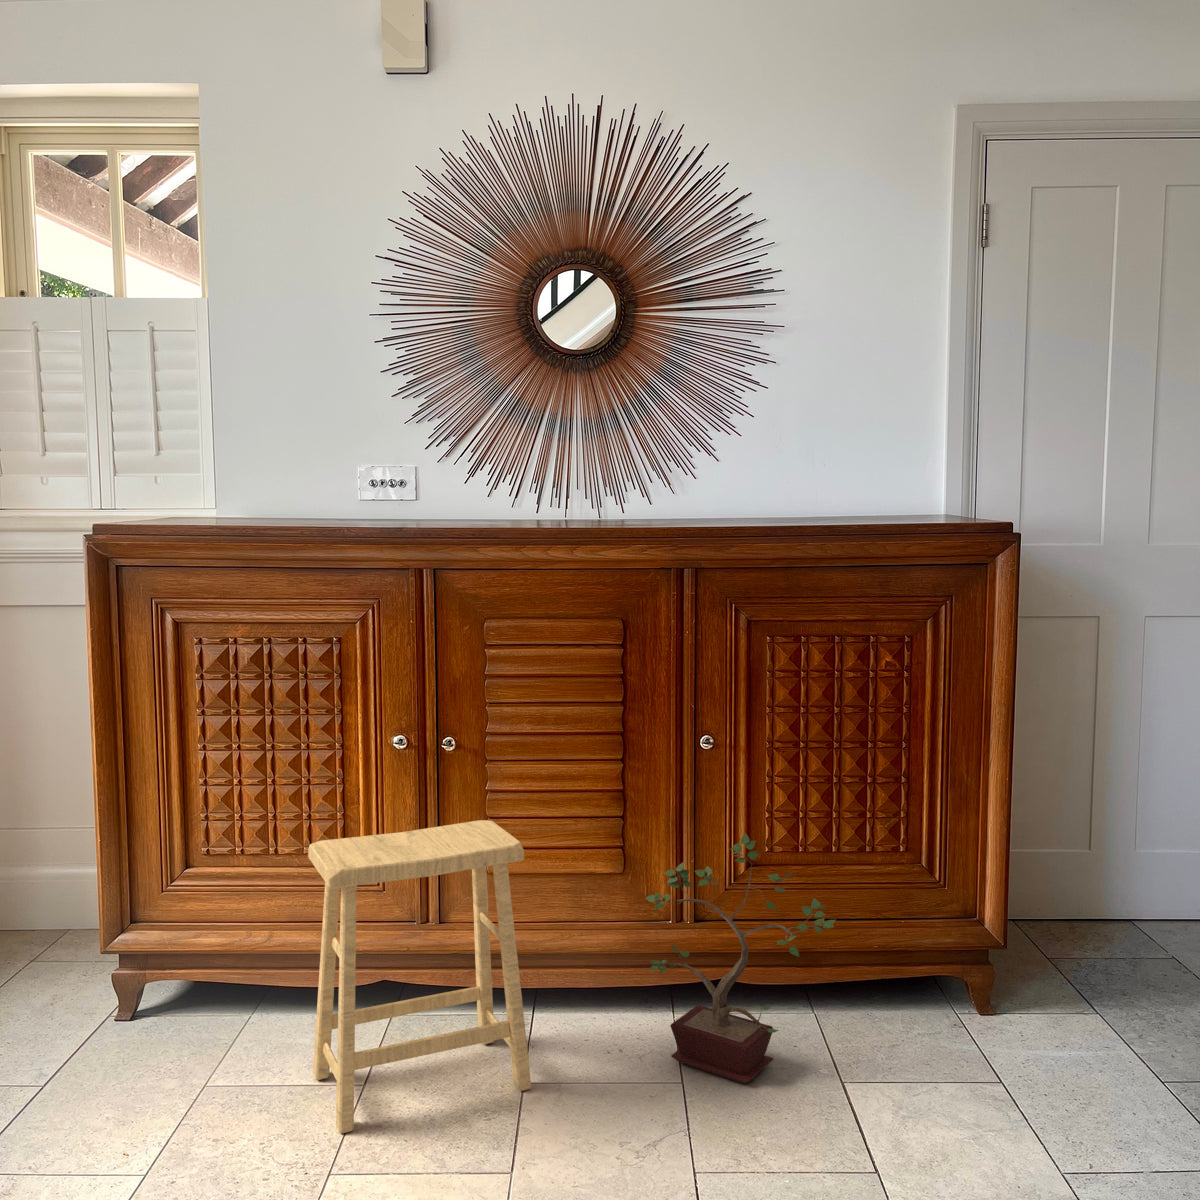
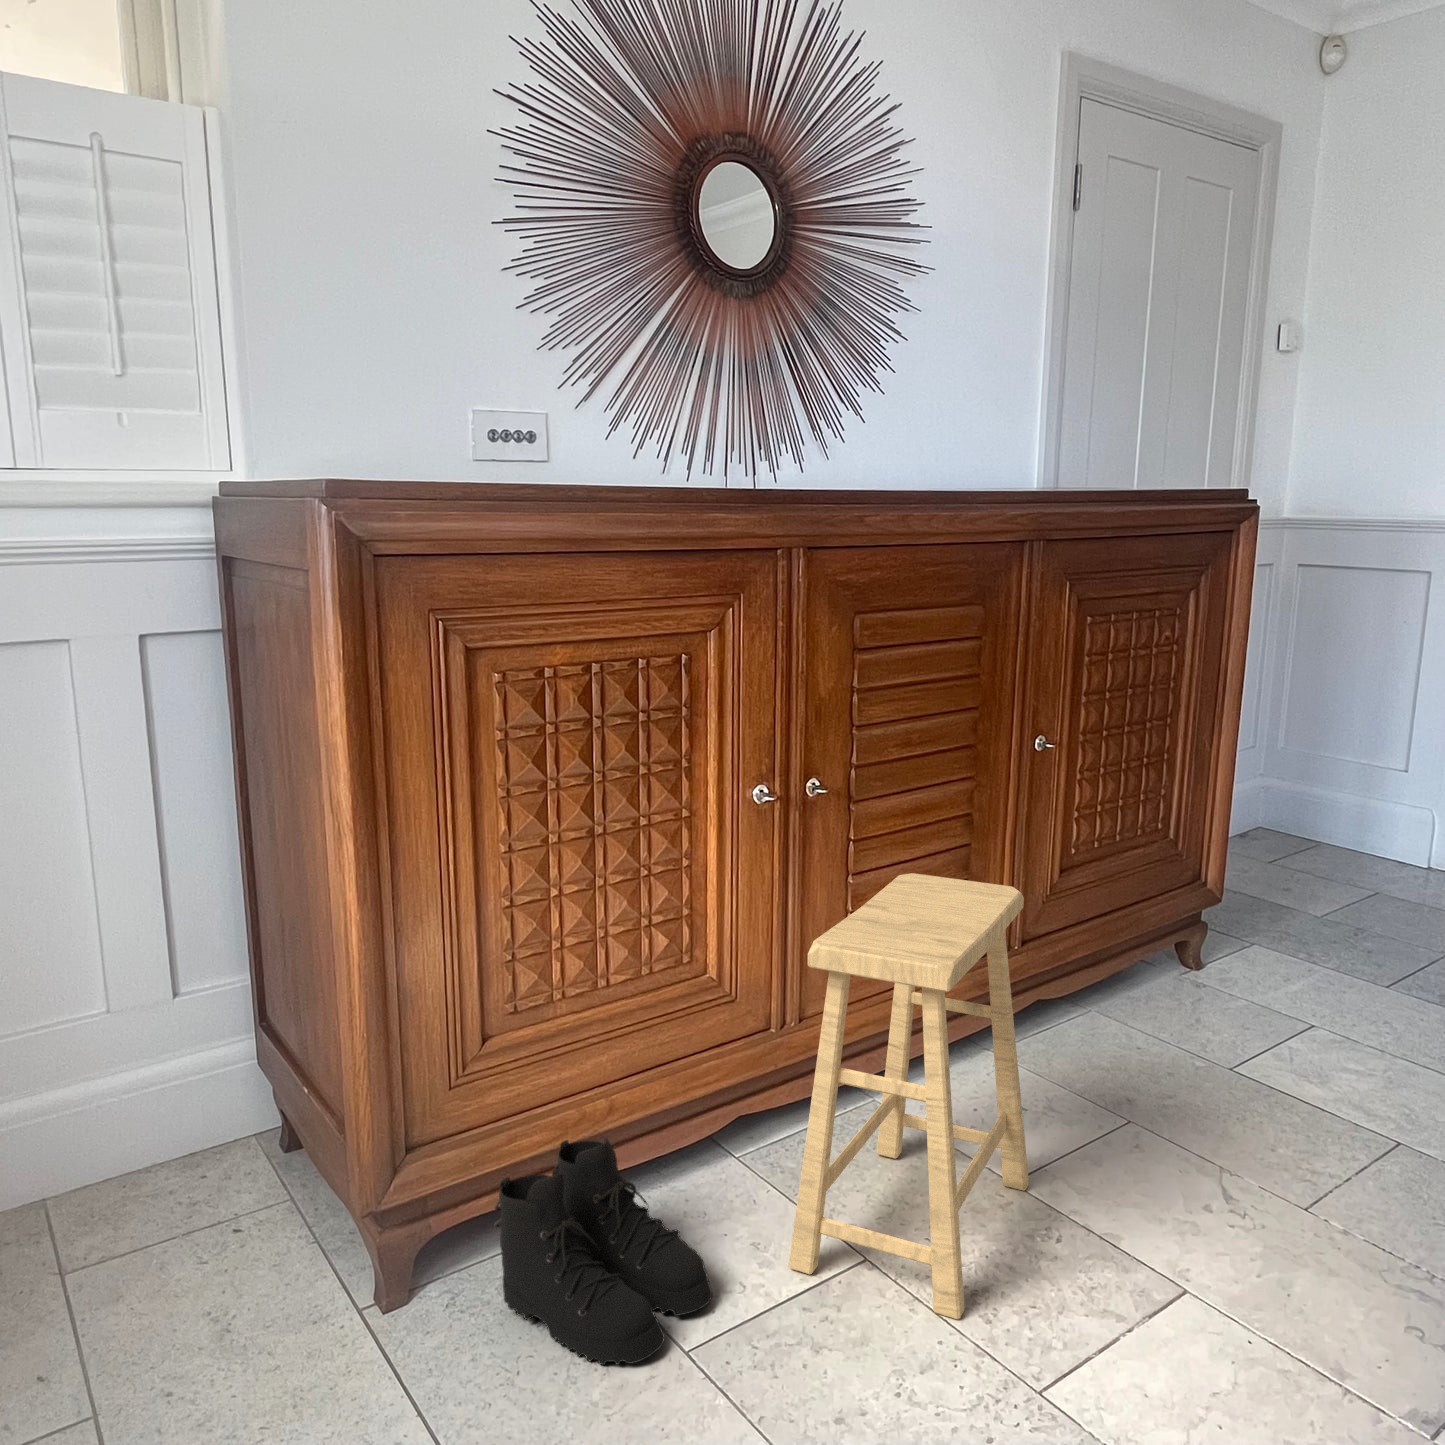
potted plant: present [645,833,835,1084] -> none [1040,832,1303,1104]
boots: none [156,947,266,1080] -> present [494,1137,712,1365]

